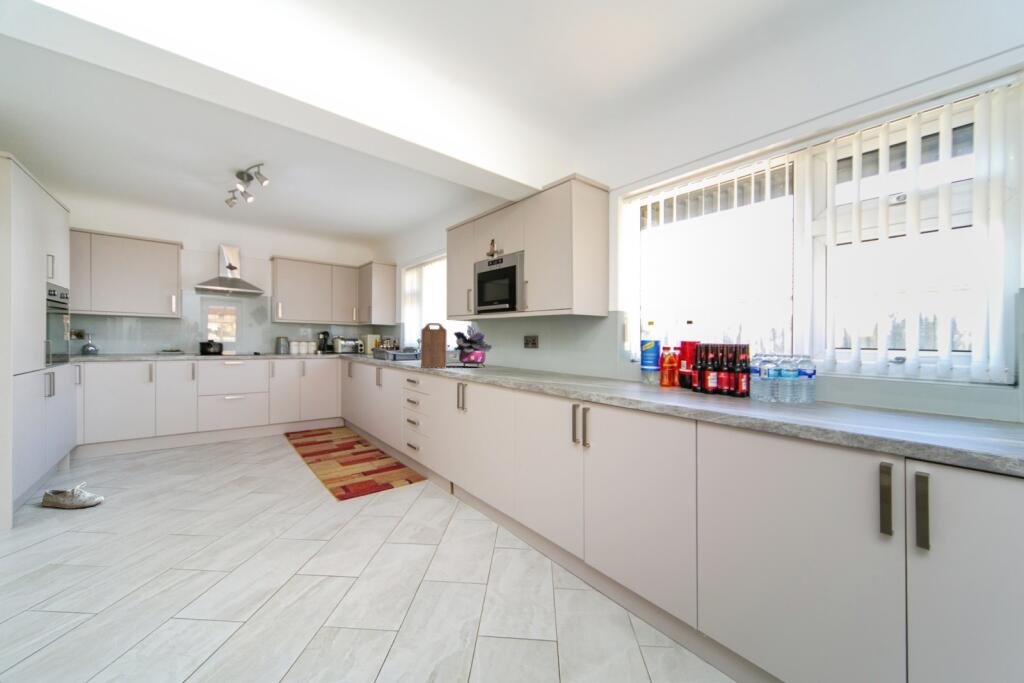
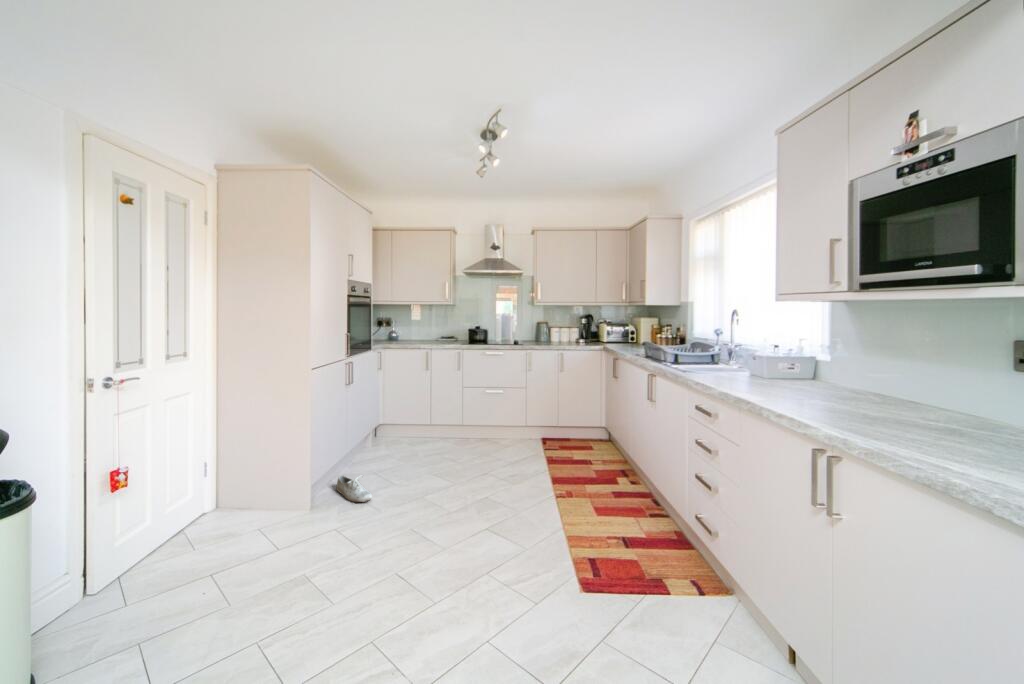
cutting board: present [421,323,447,368] -> none [723,312,781,401]
potted plant: present [454,326,492,367] -> none [793,313,890,401]

